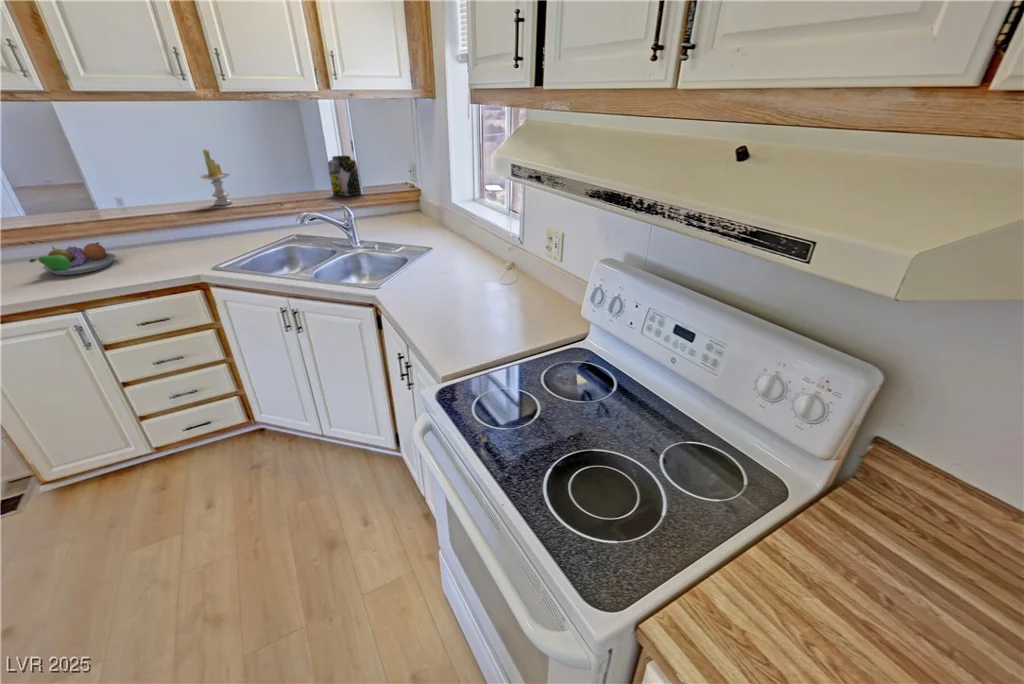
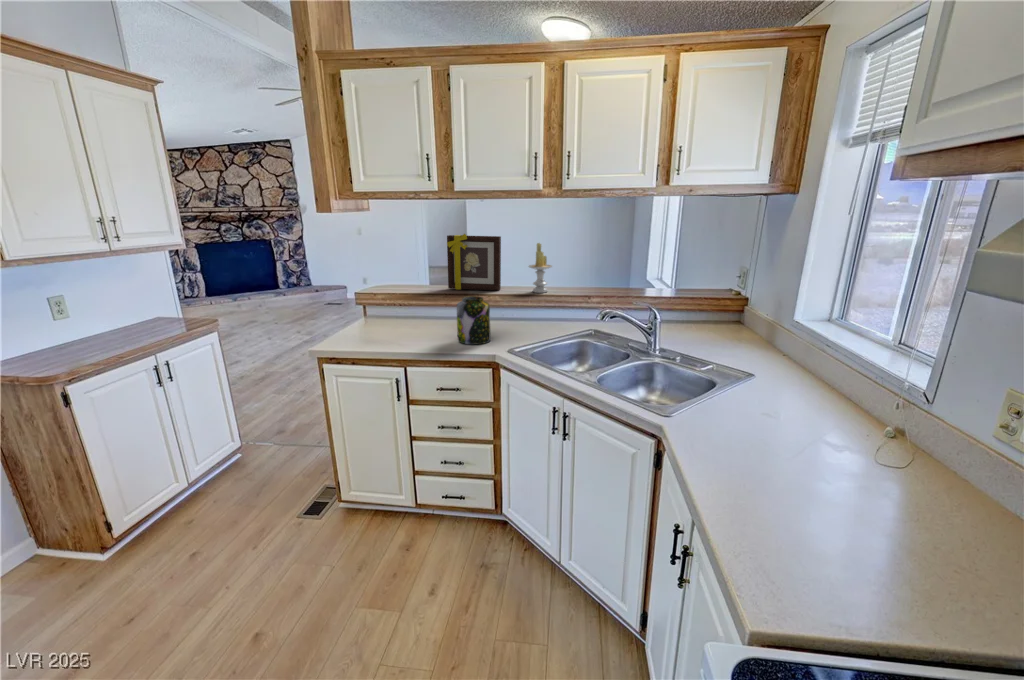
picture frame: none [69,142,171,213] -> present [447,234,501,291]
jar: present [328,156,361,196] -> present [457,296,491,345]
fruit bowl: present [29,243,116,275] -> none [392,310,447,335]

